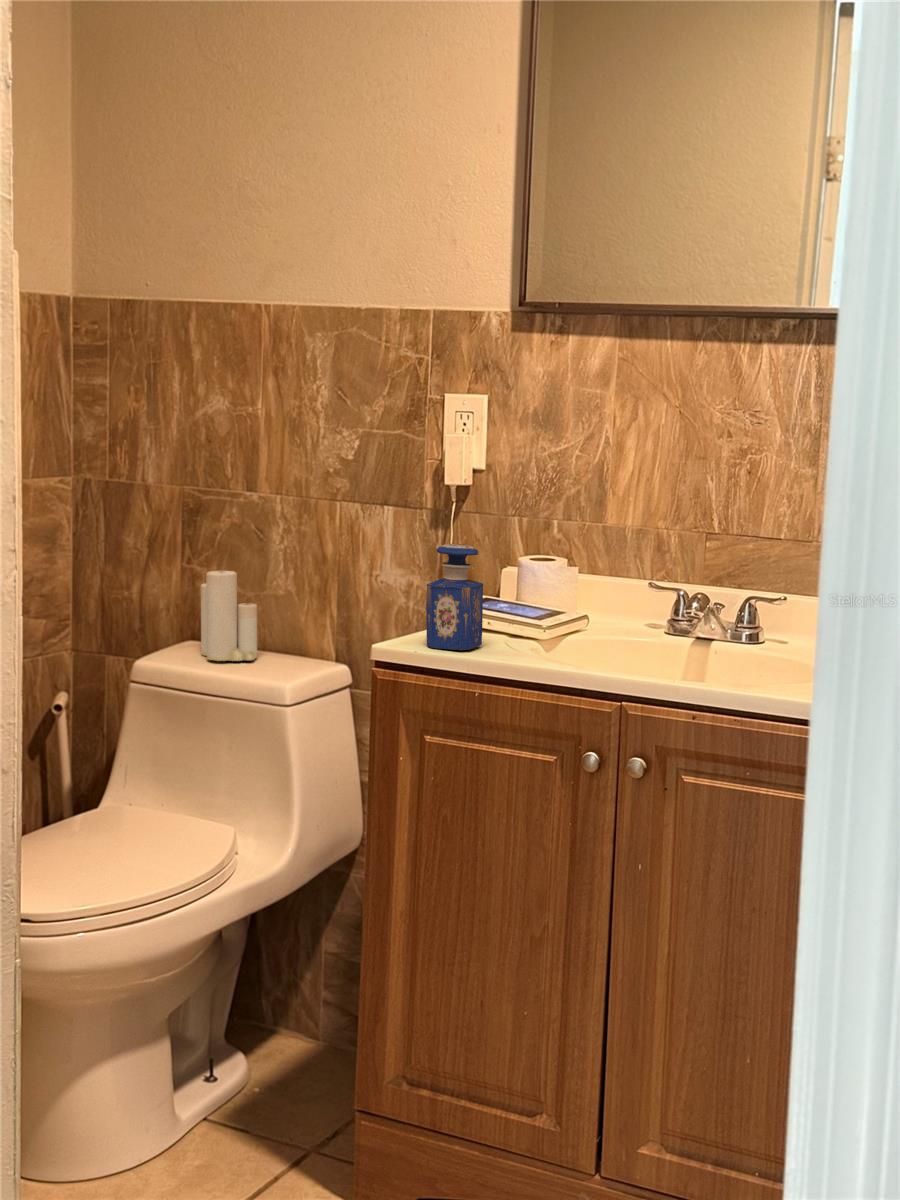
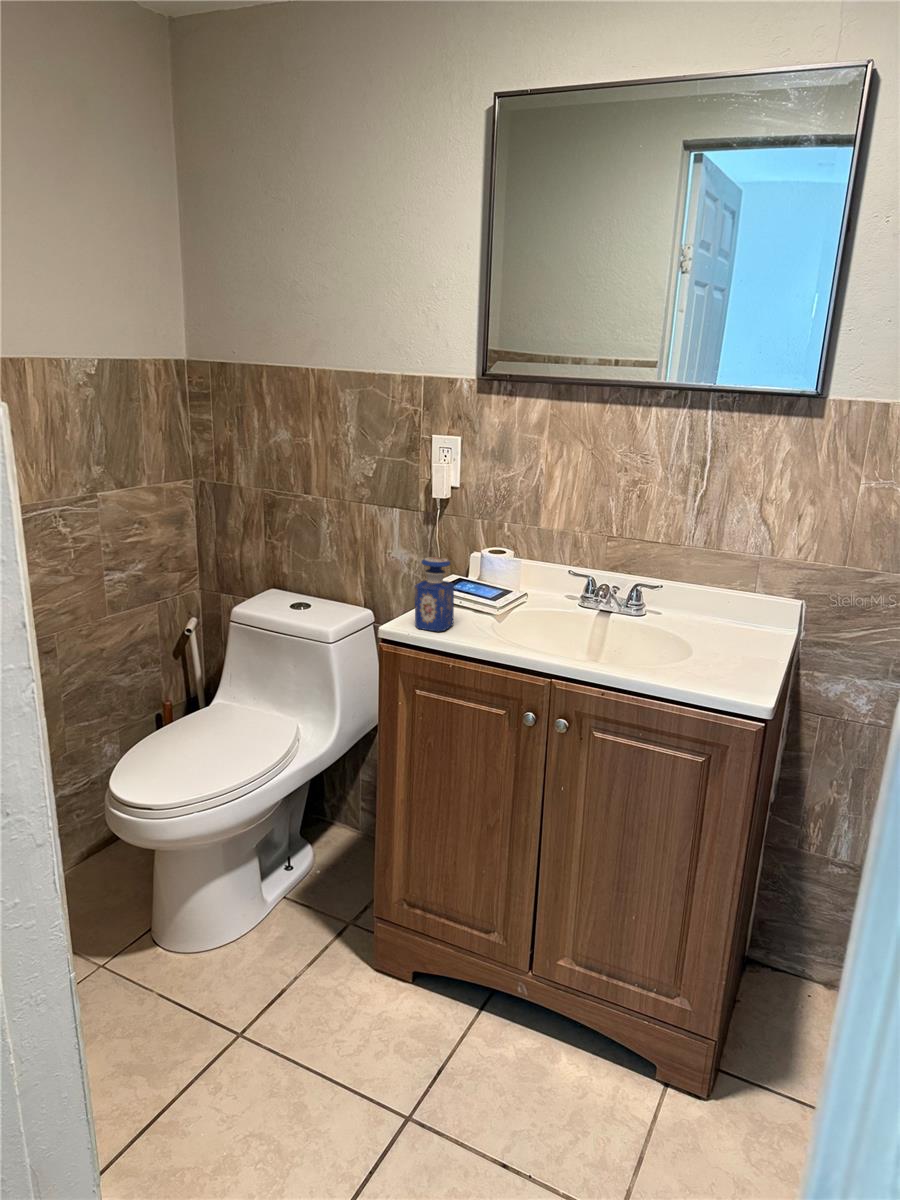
candle: present [201,570,257,661] -> none [275,545,313,609]

